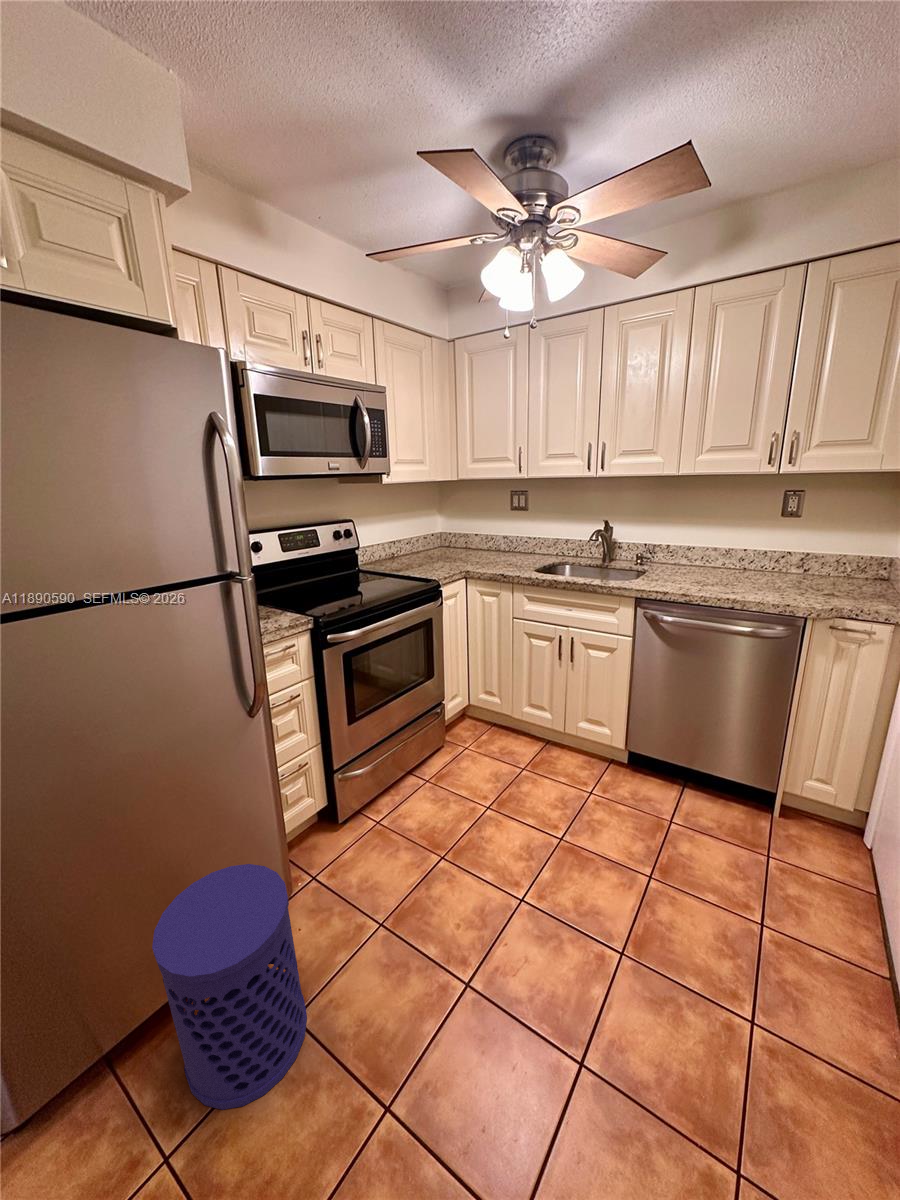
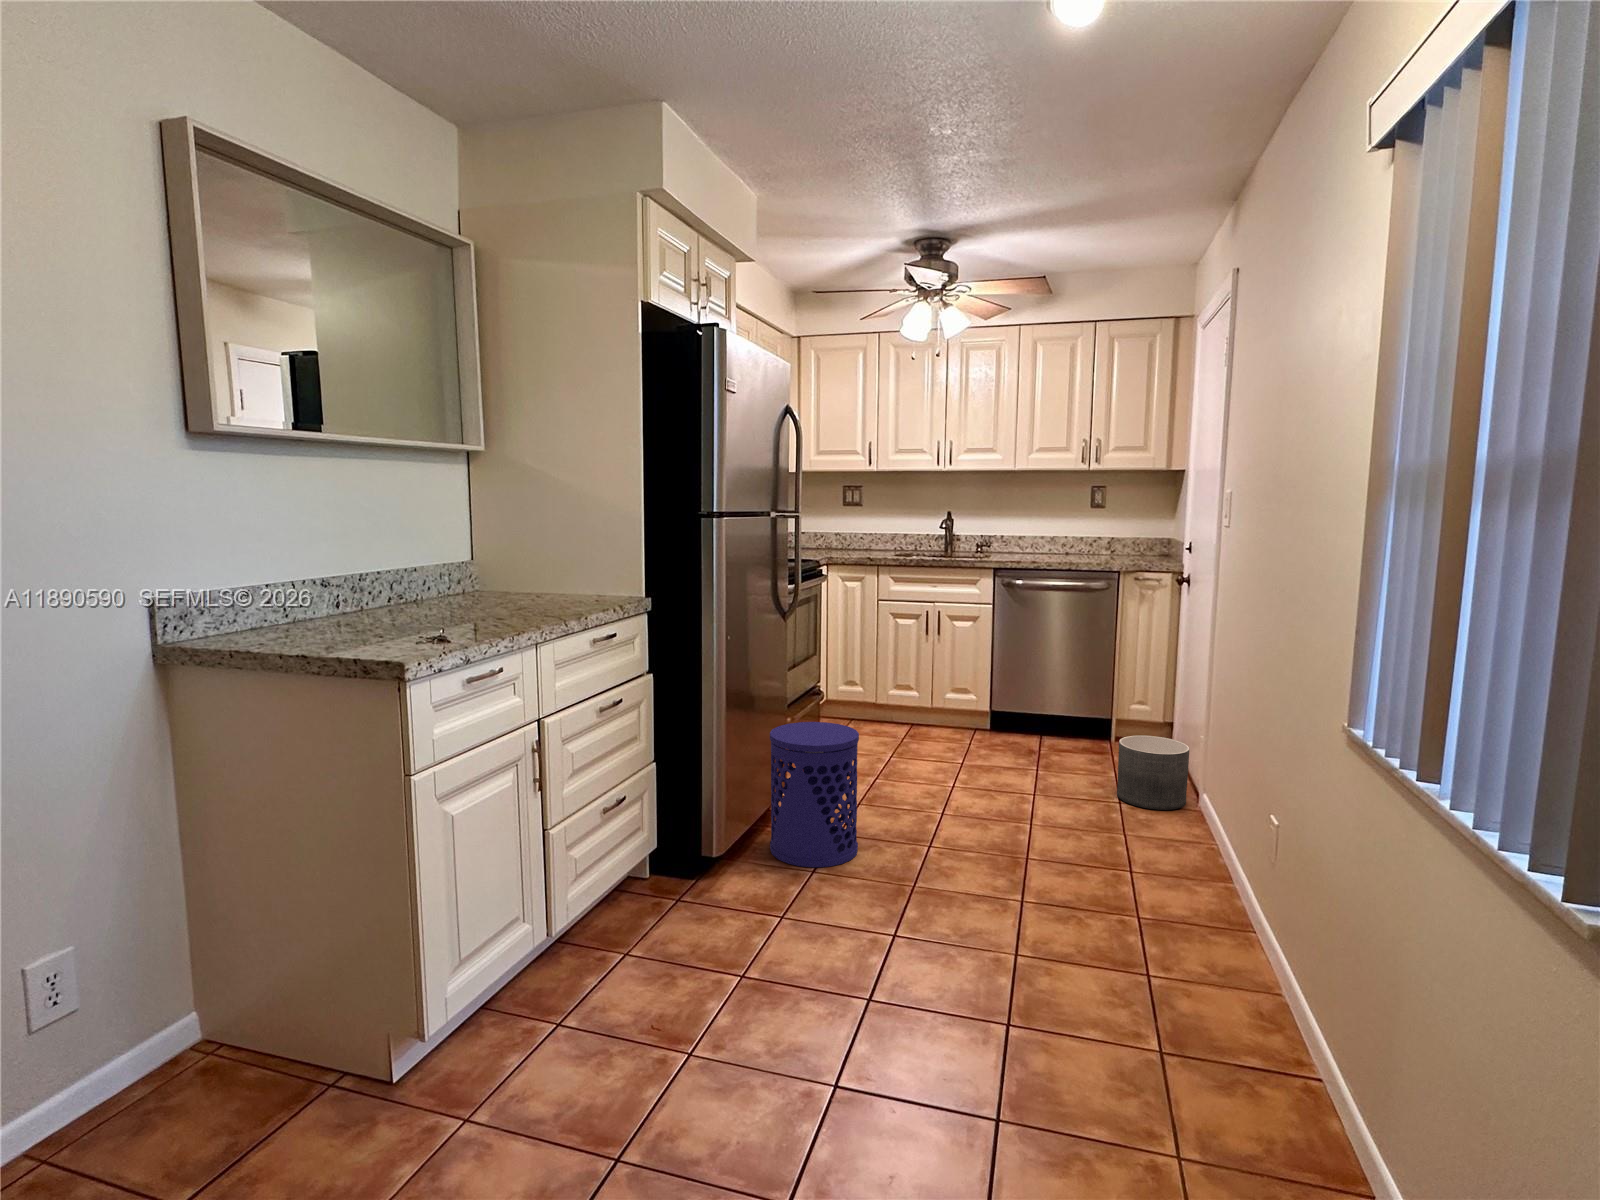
planter: none [744,900,883,1069] -> present [1117,736,1190,810]

